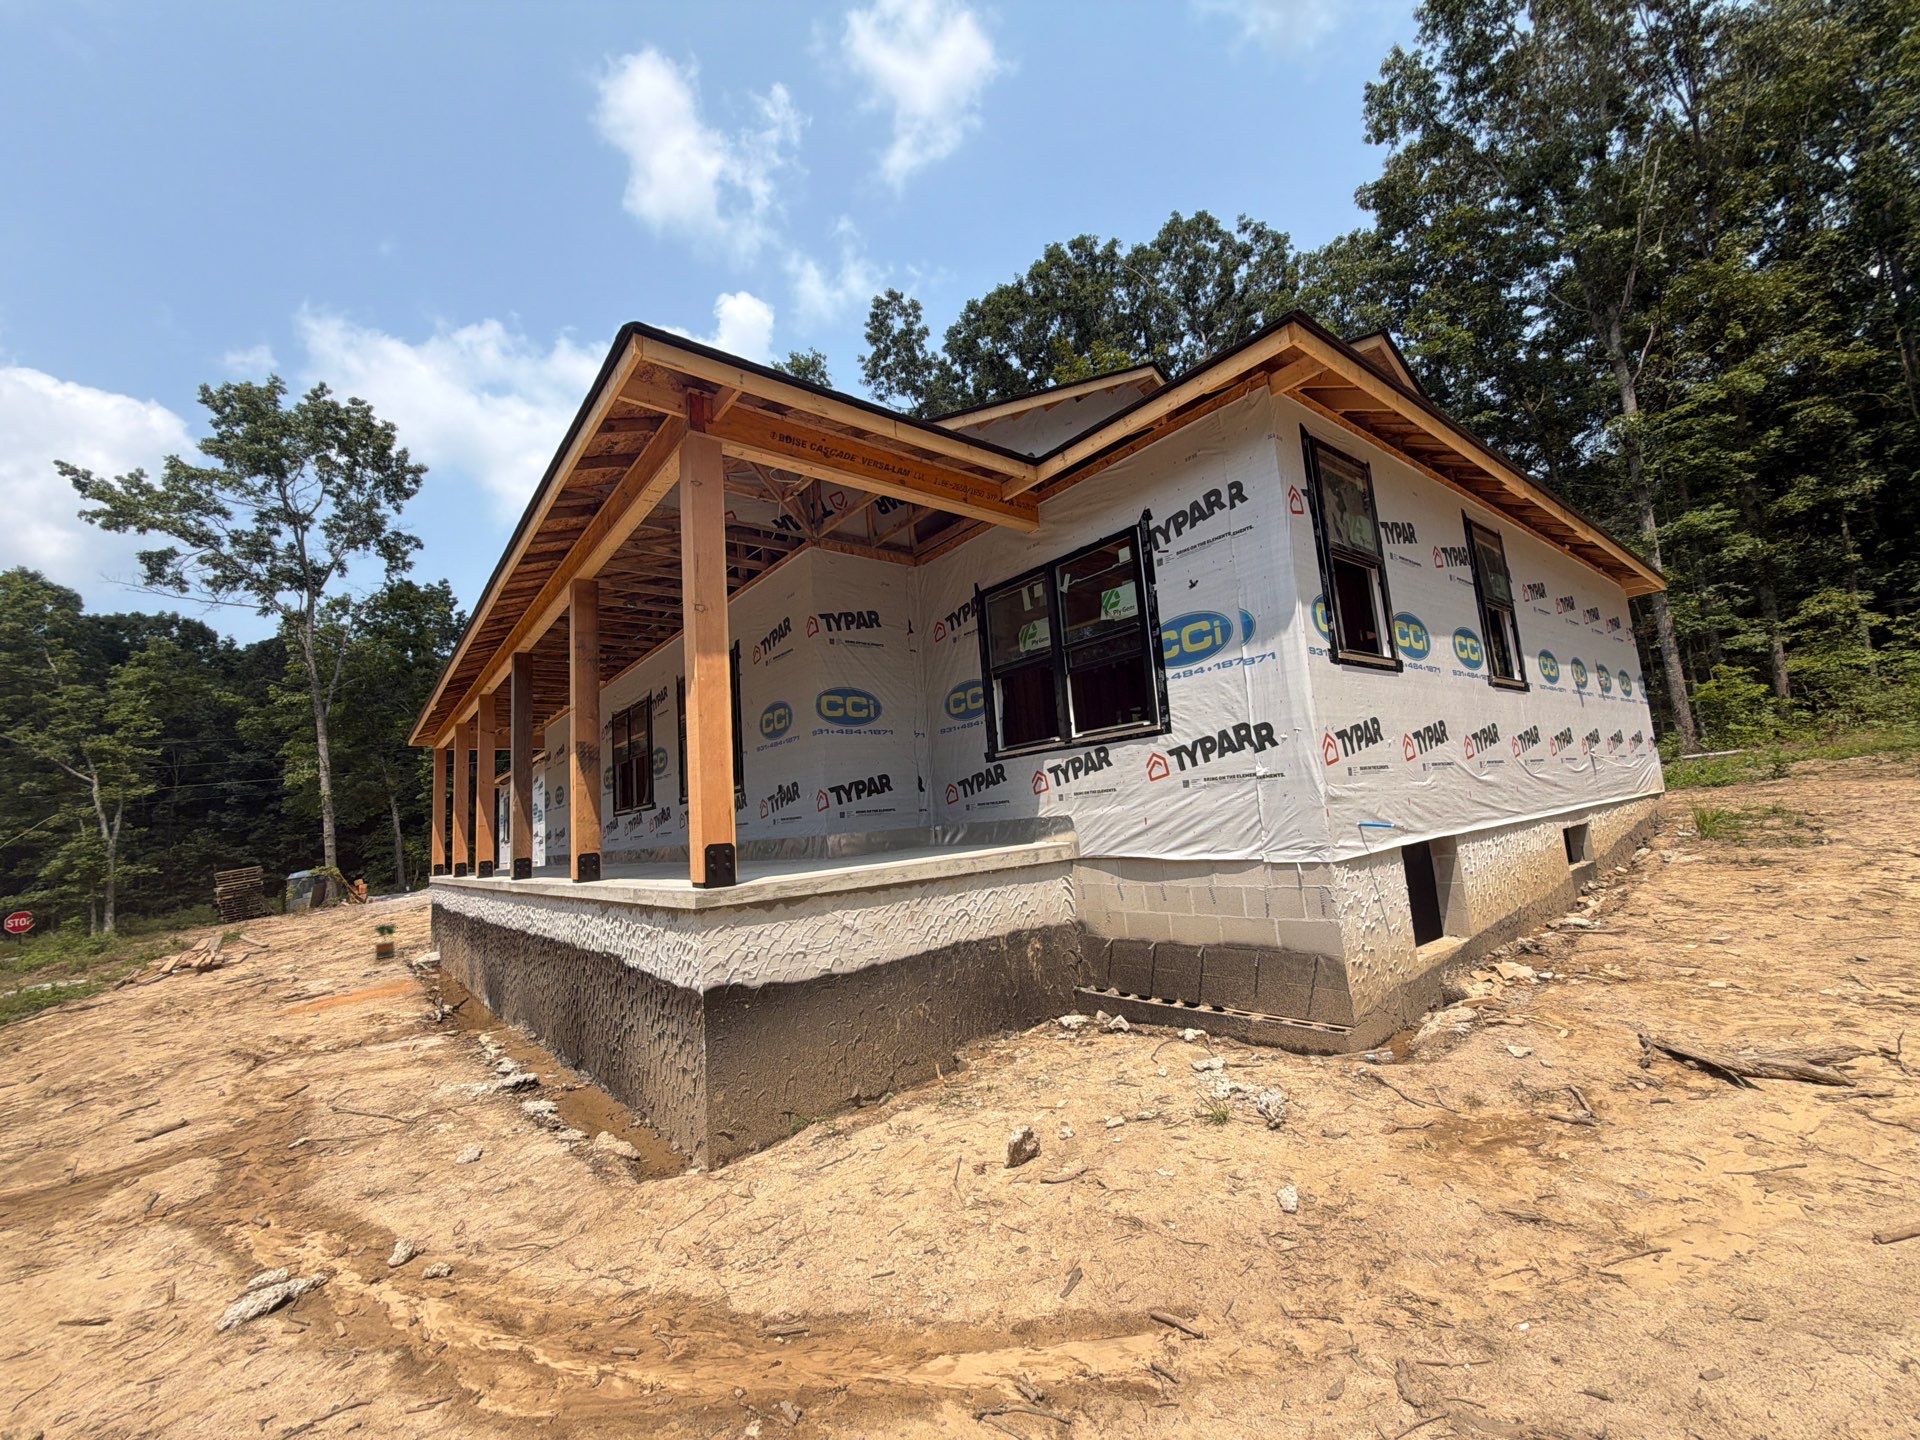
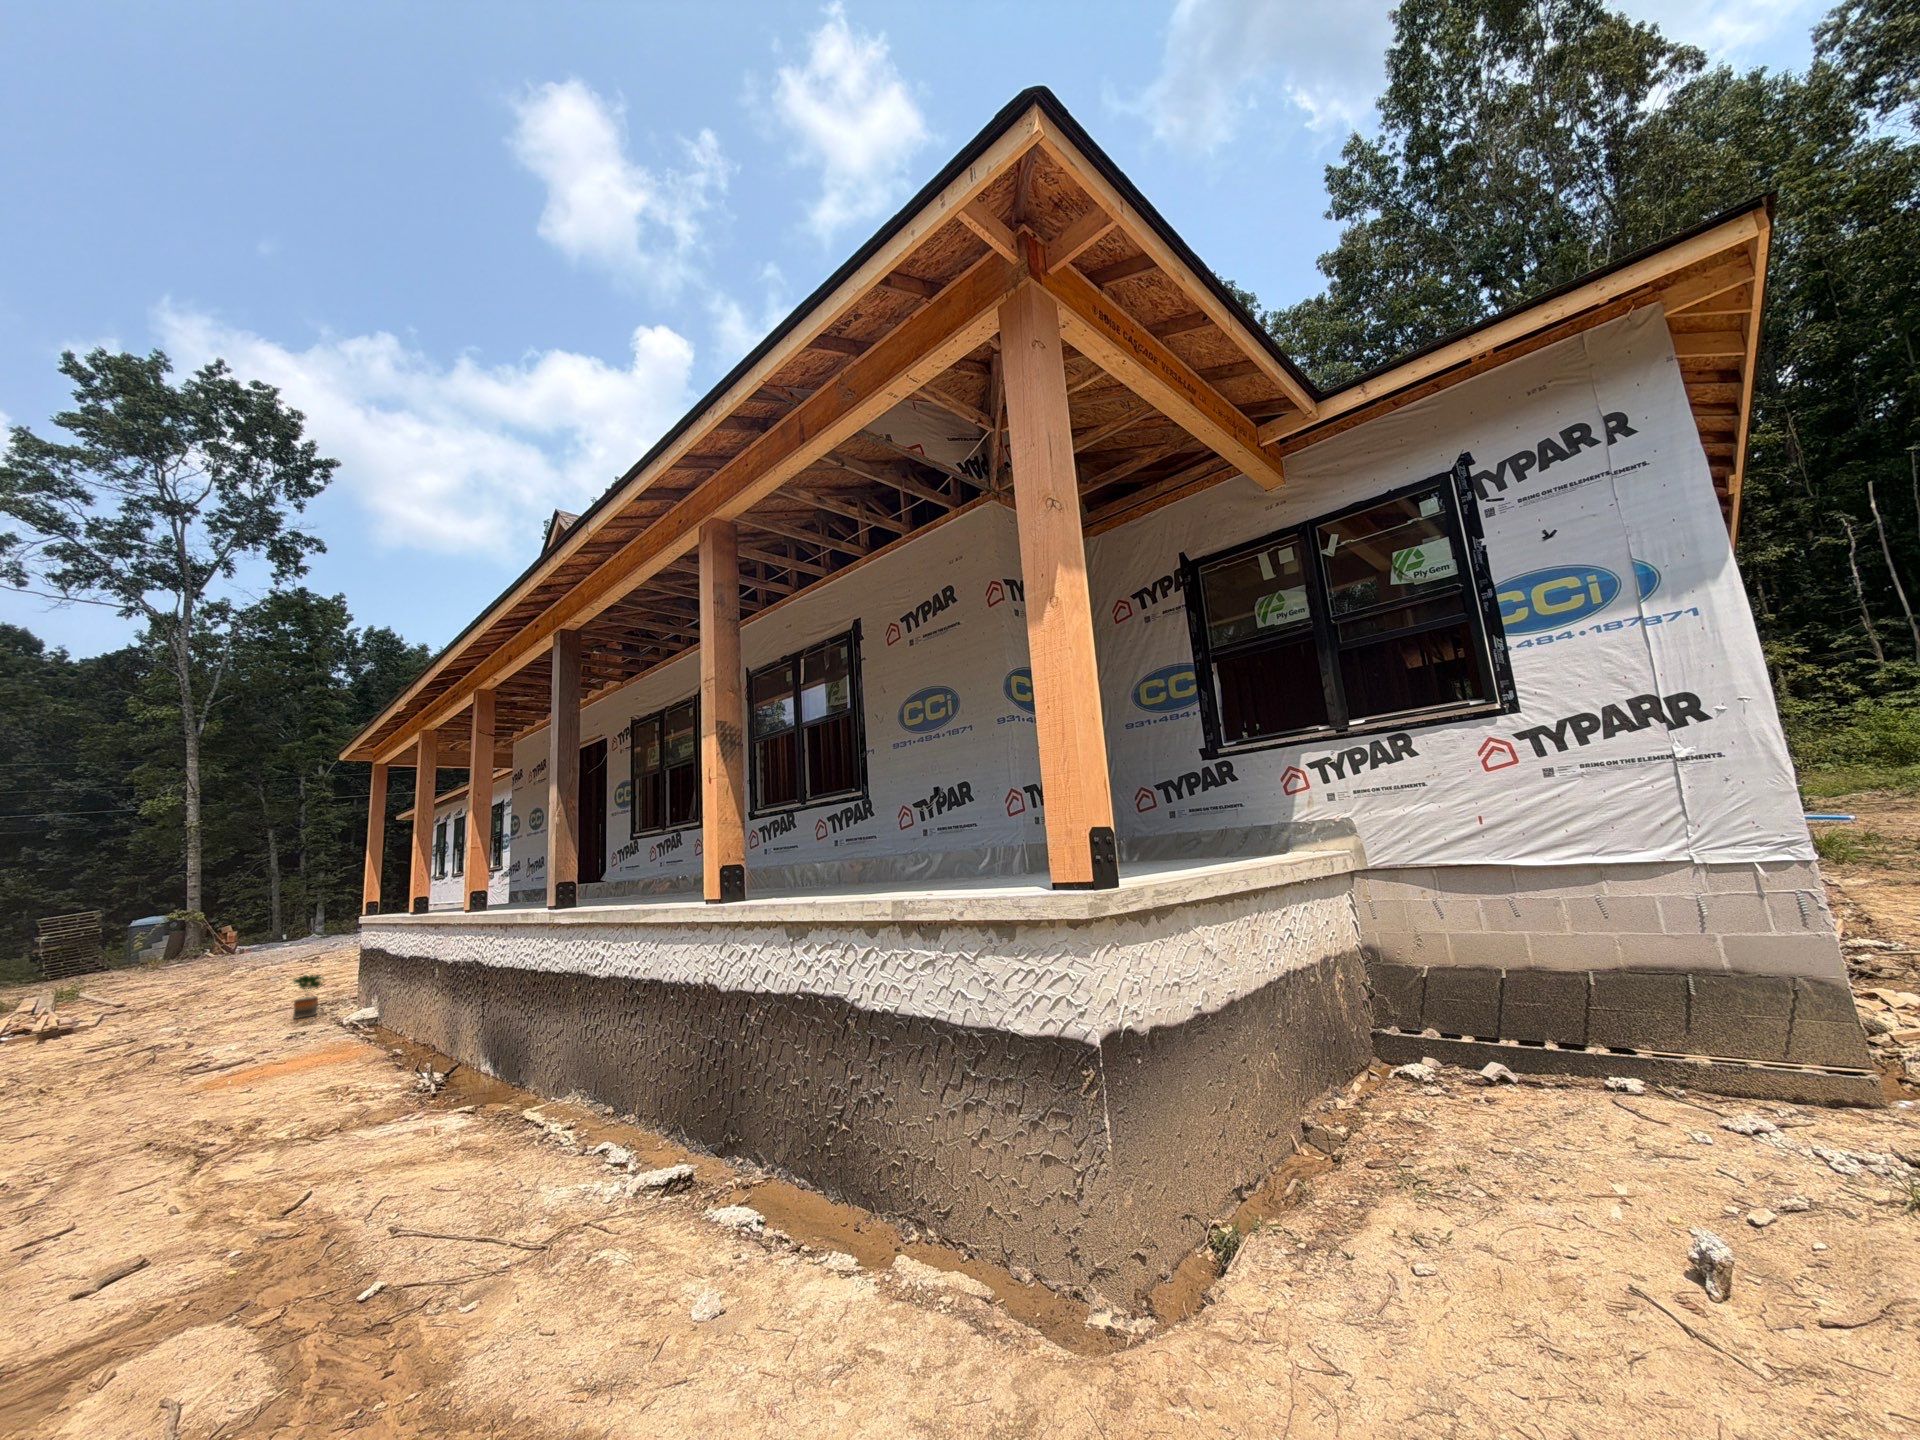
bench: present [242,890,286,918] -> none [69,939,131,975]

